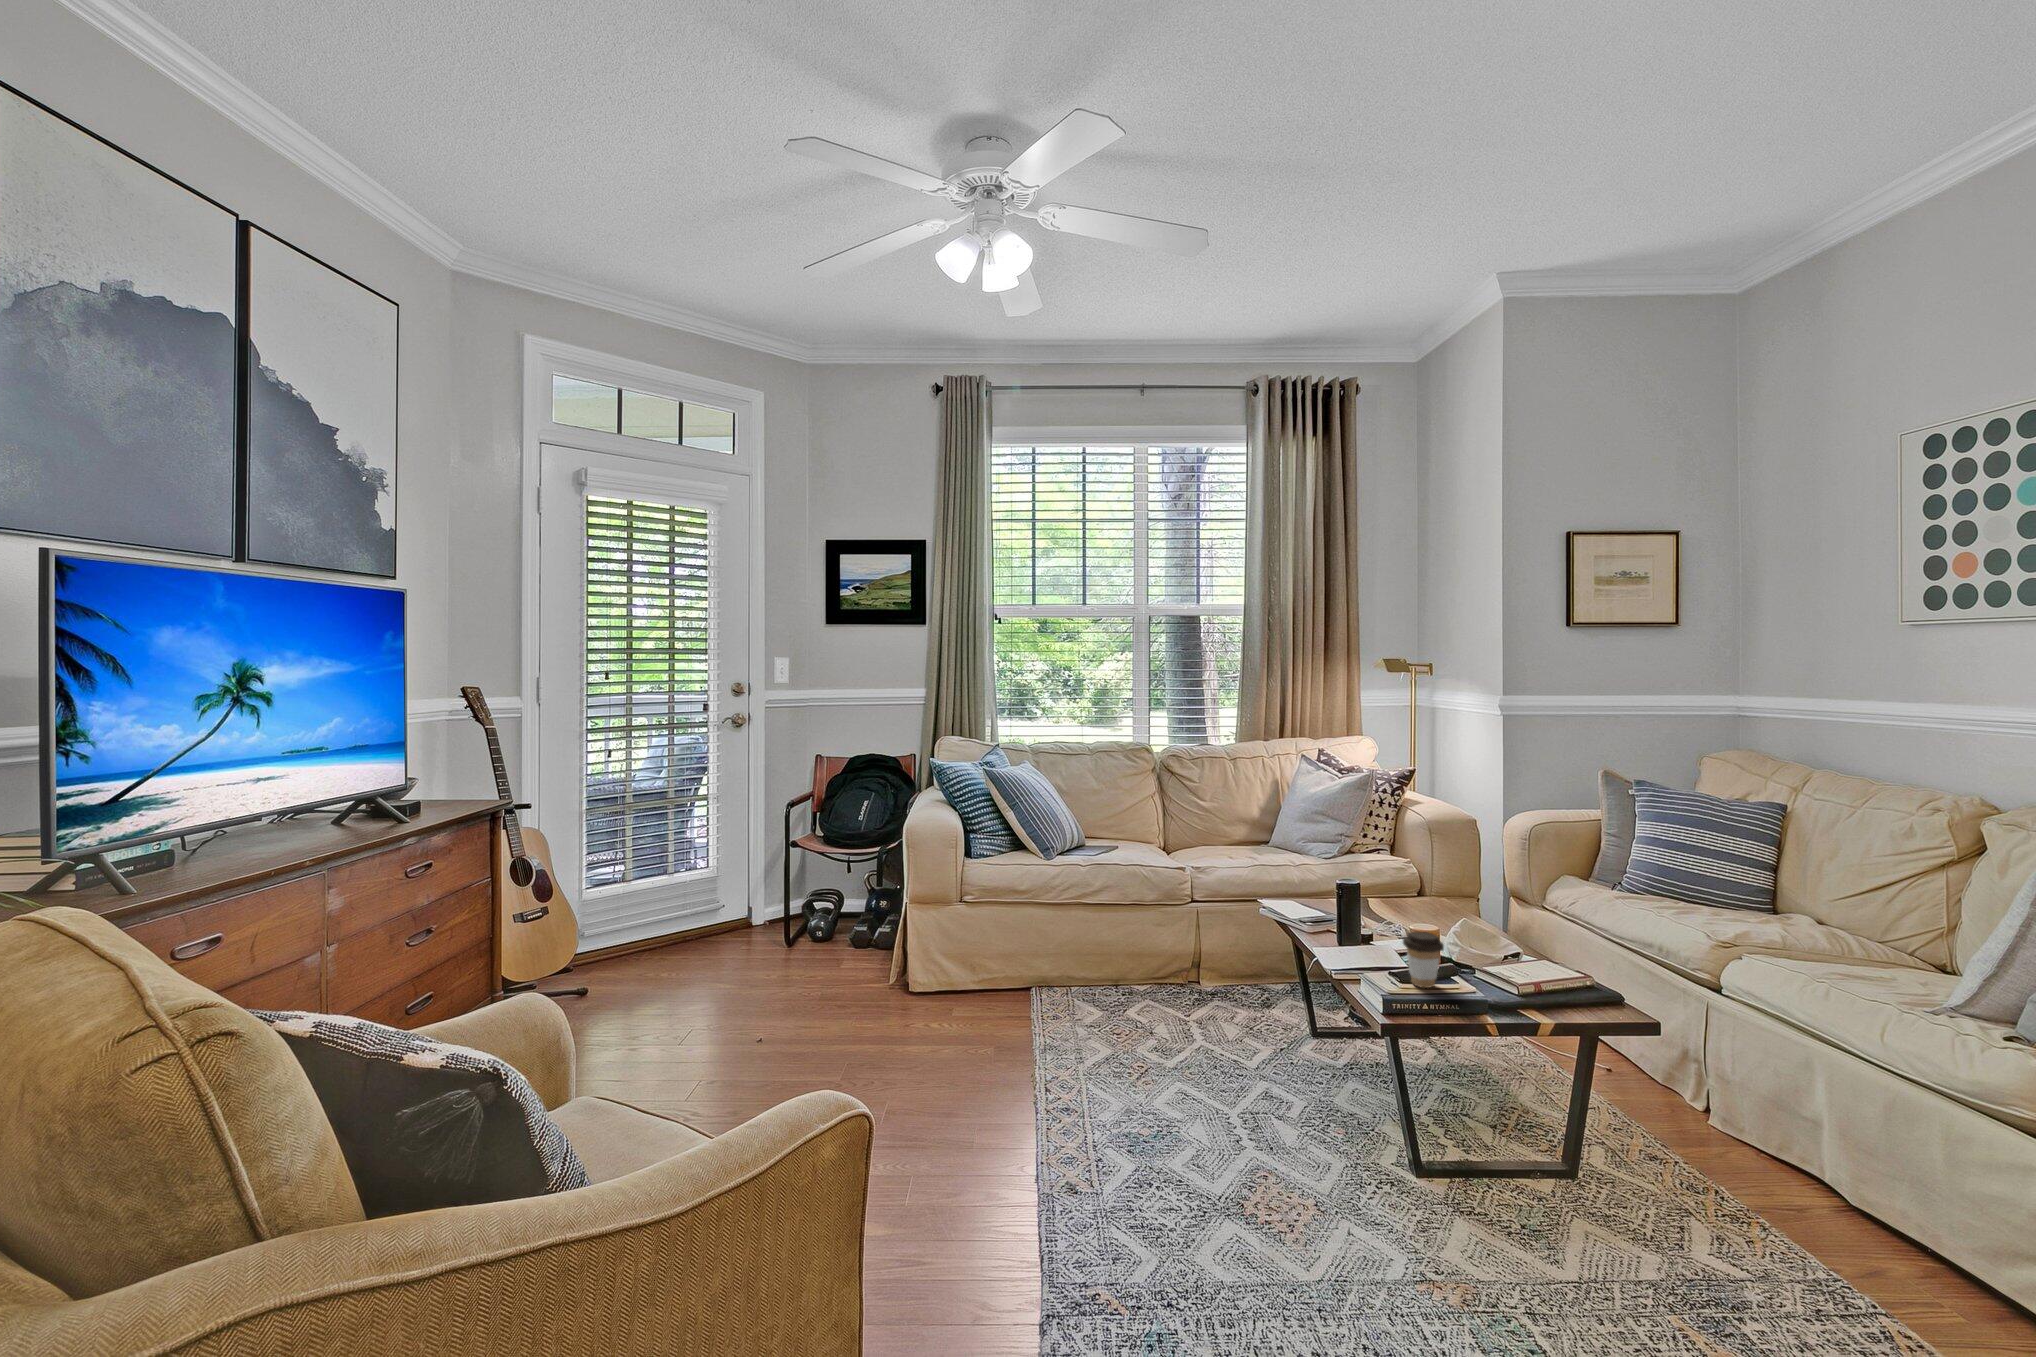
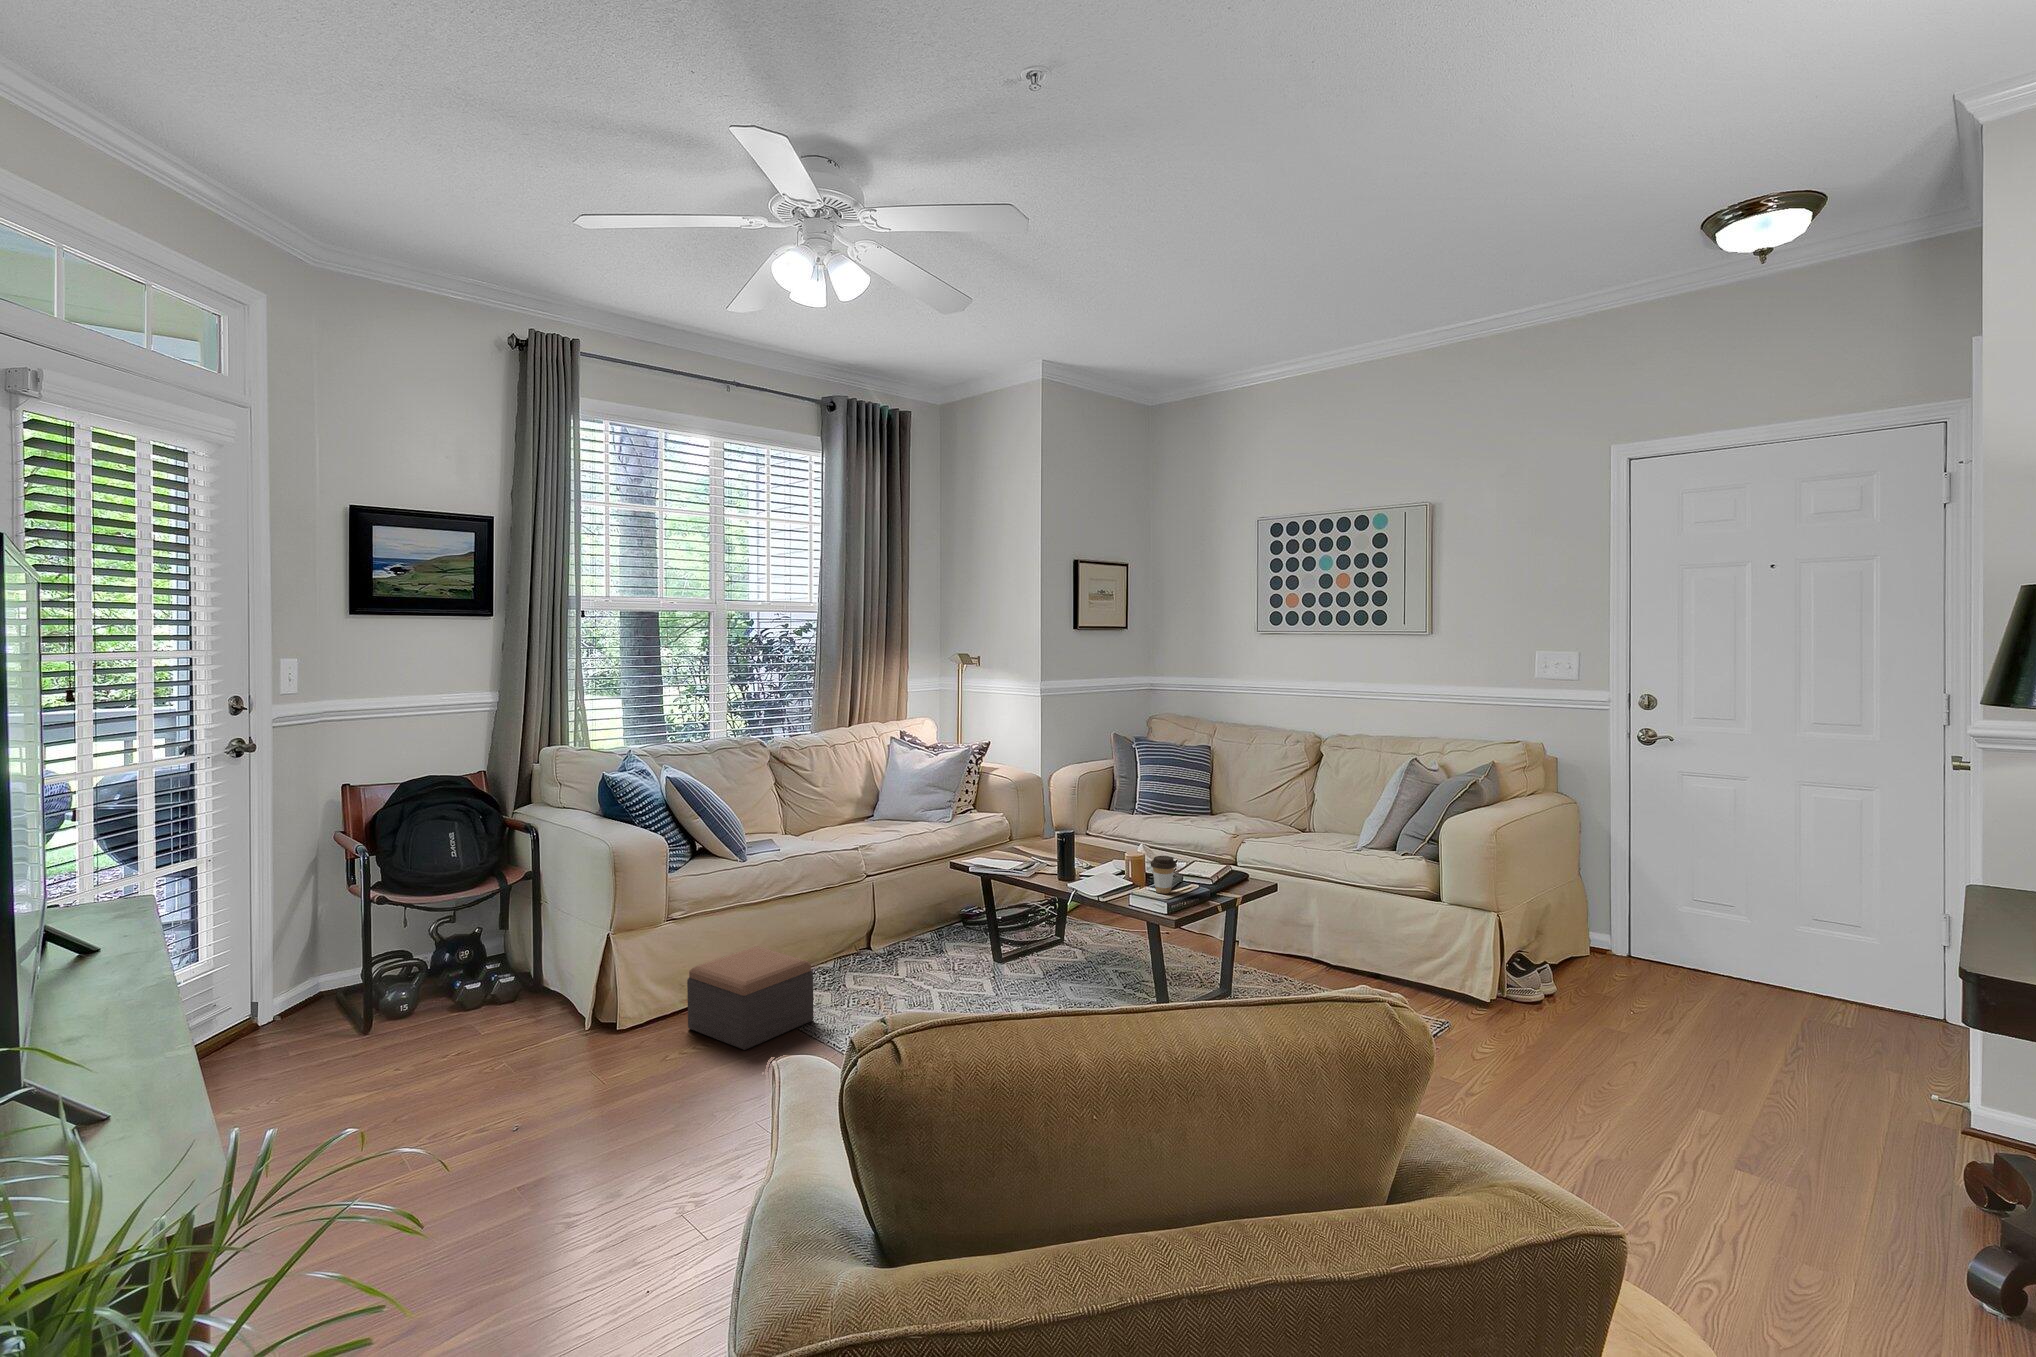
footstool: none [941,943,1040,1038] -> present [687,946,813,1050]

